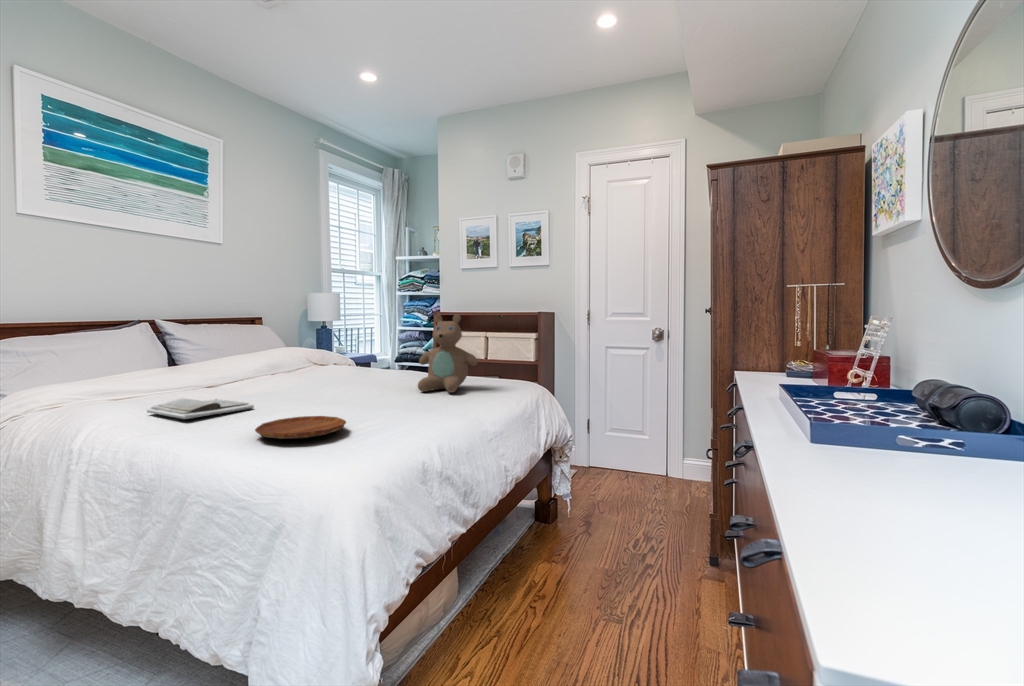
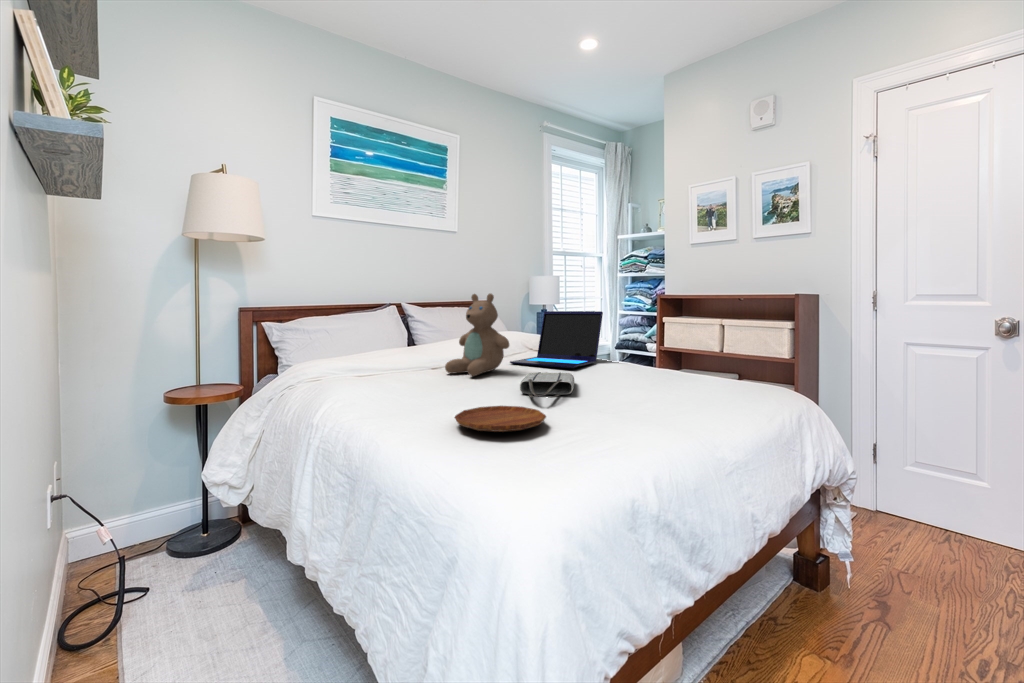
teddy bear: present [418,314,478,393] -> present [445,293,509,376]
laptop: none [295,328,387,381] -> present [510,311,603,368]
tote bag: none [314,385,366,408] -> present [520,372,574,397]
book: present [147,398,254,419] -> none [377,377,464,399]

